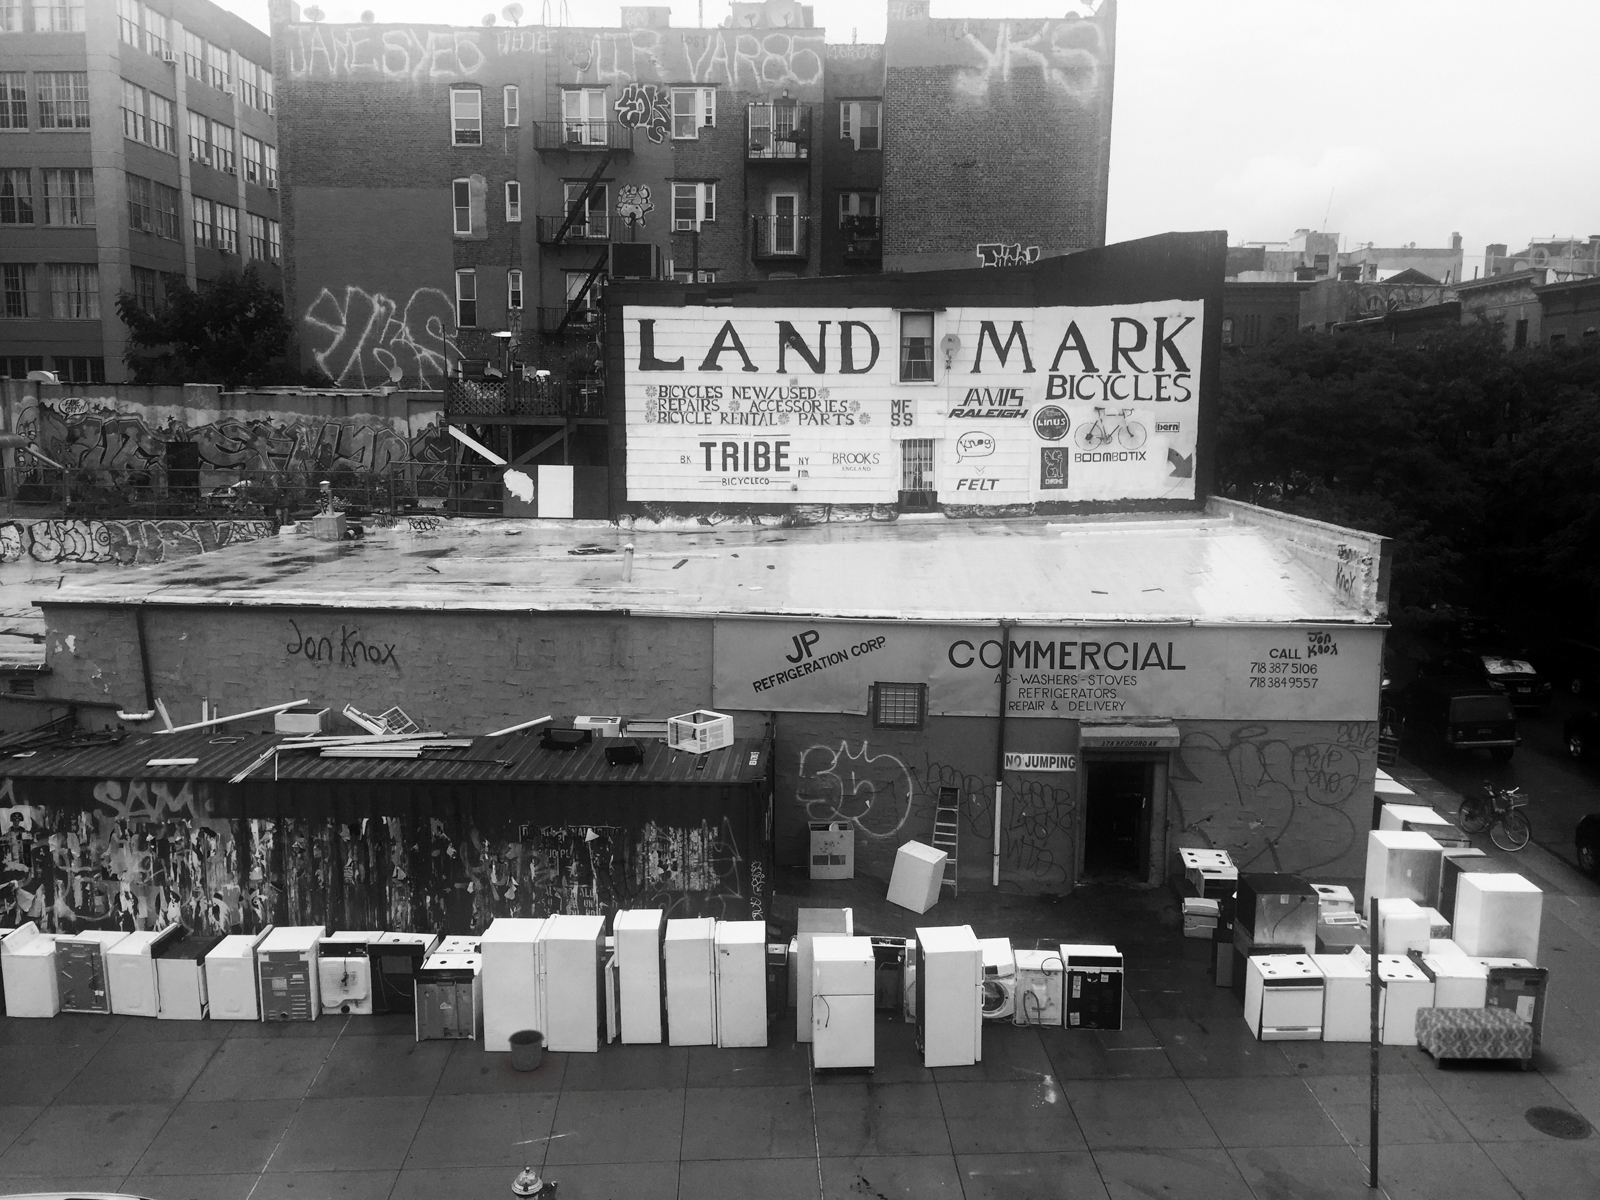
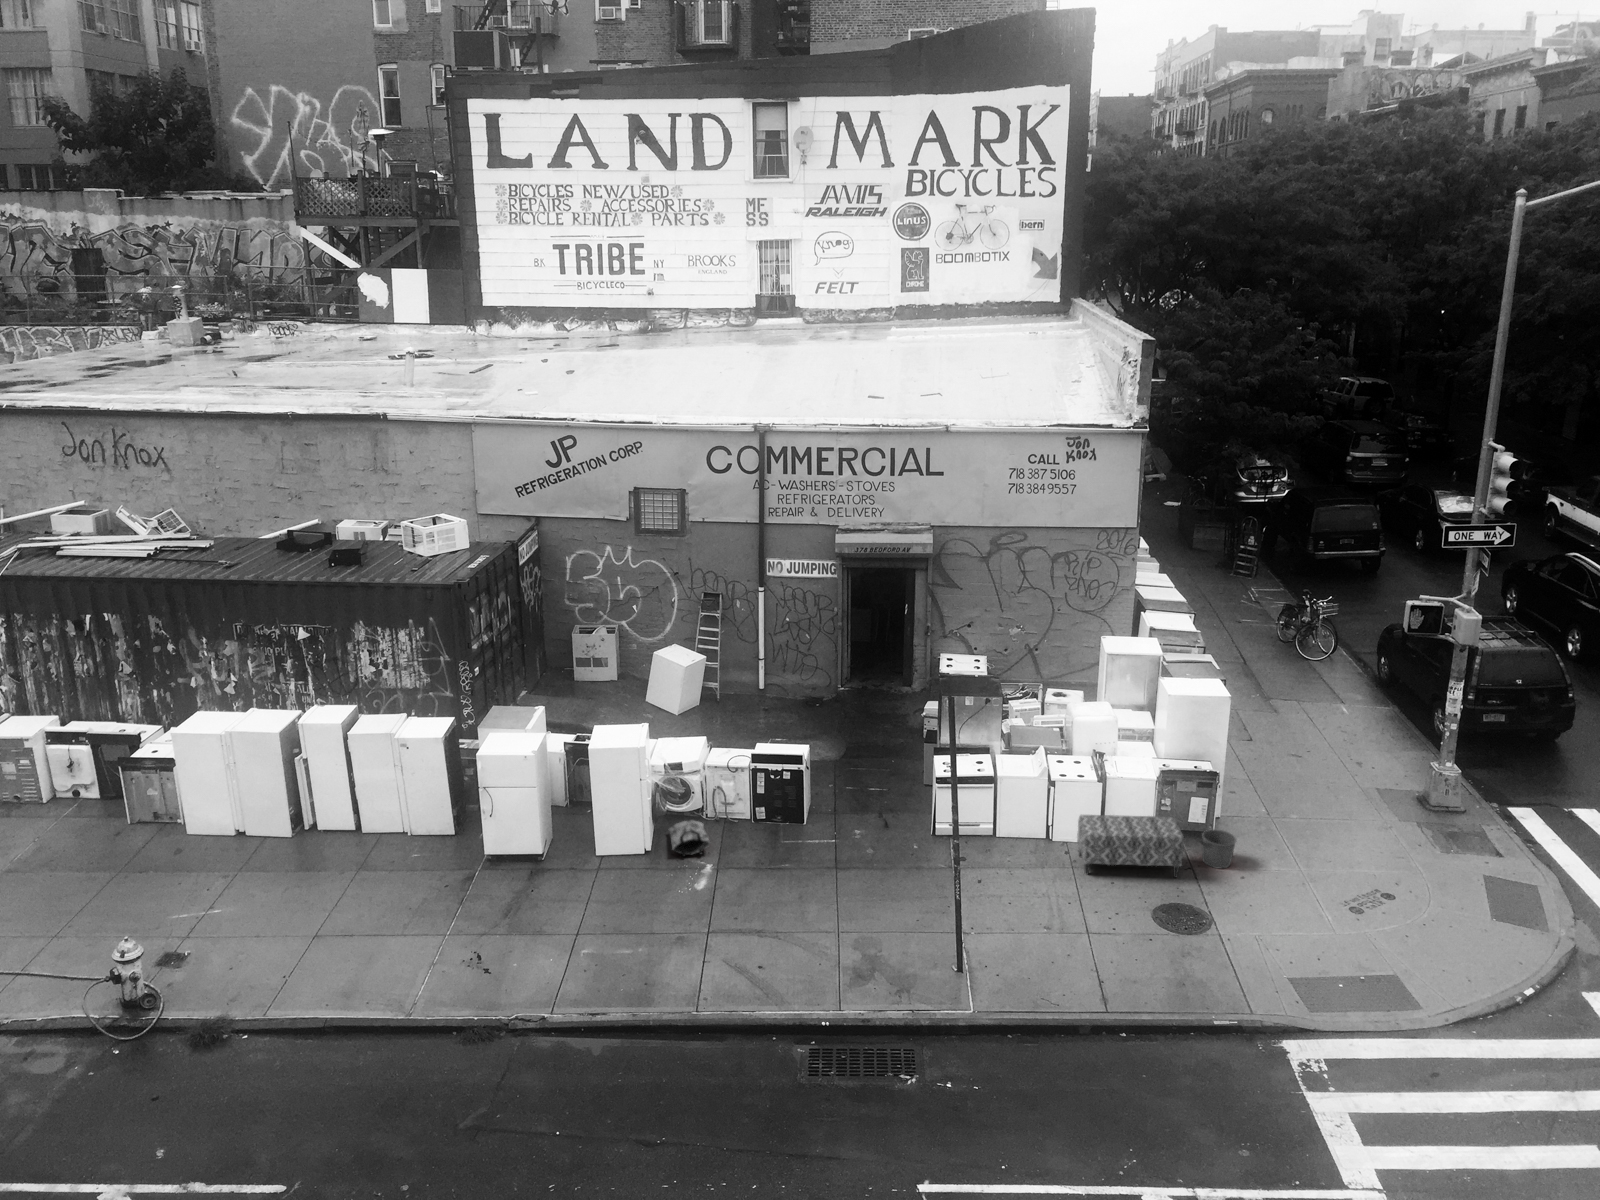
bag: none [1000,1021,1057,1060] -> present [669,820,710,857]
bucket: present [508,1029,544,1071] -> present [1201,829,1237,869]

